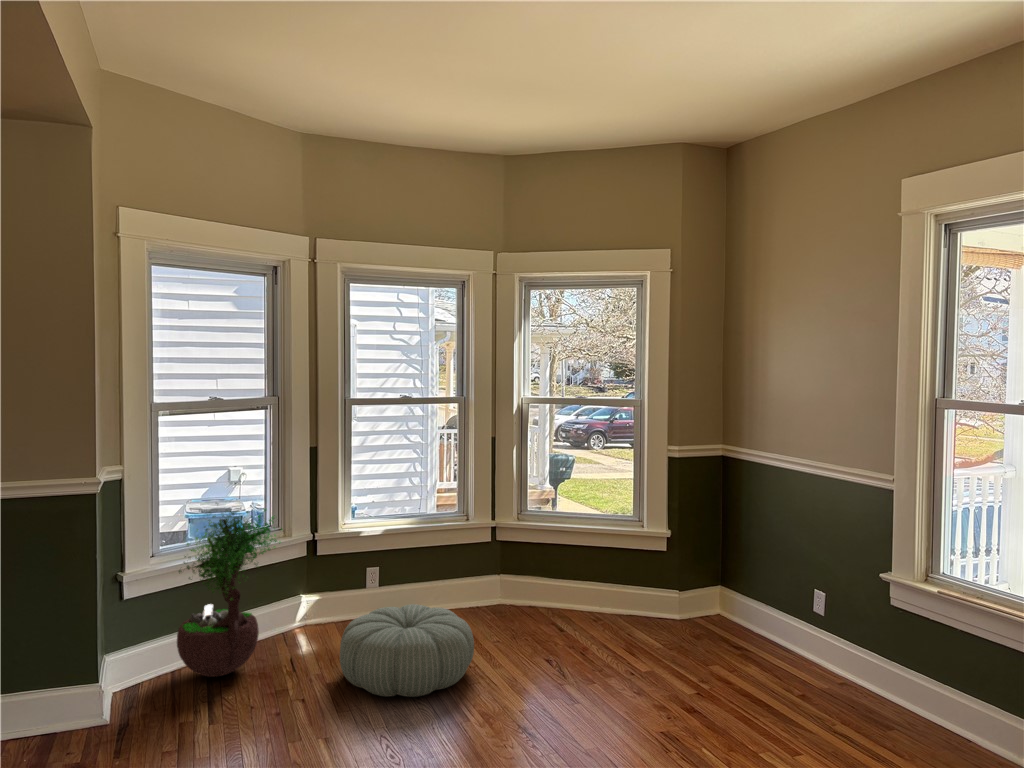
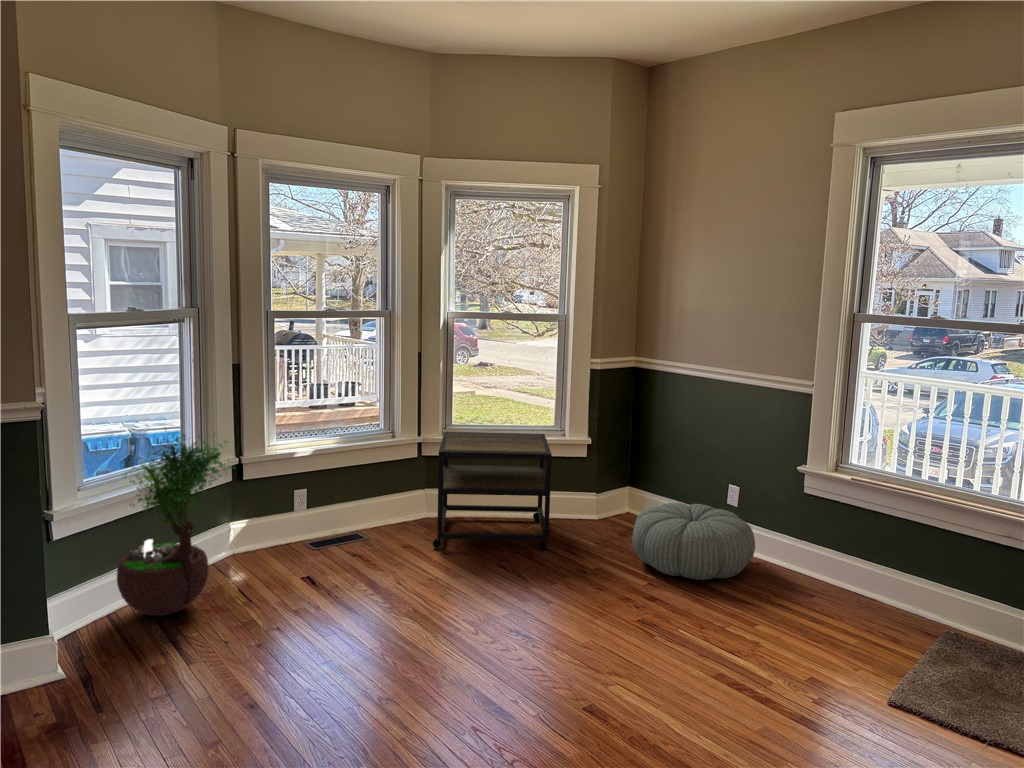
side table: none [489,517,618,647] -> present [433,432,552,550]
pouf: present [340,604,474,697] -> present [632,503,755,580]

